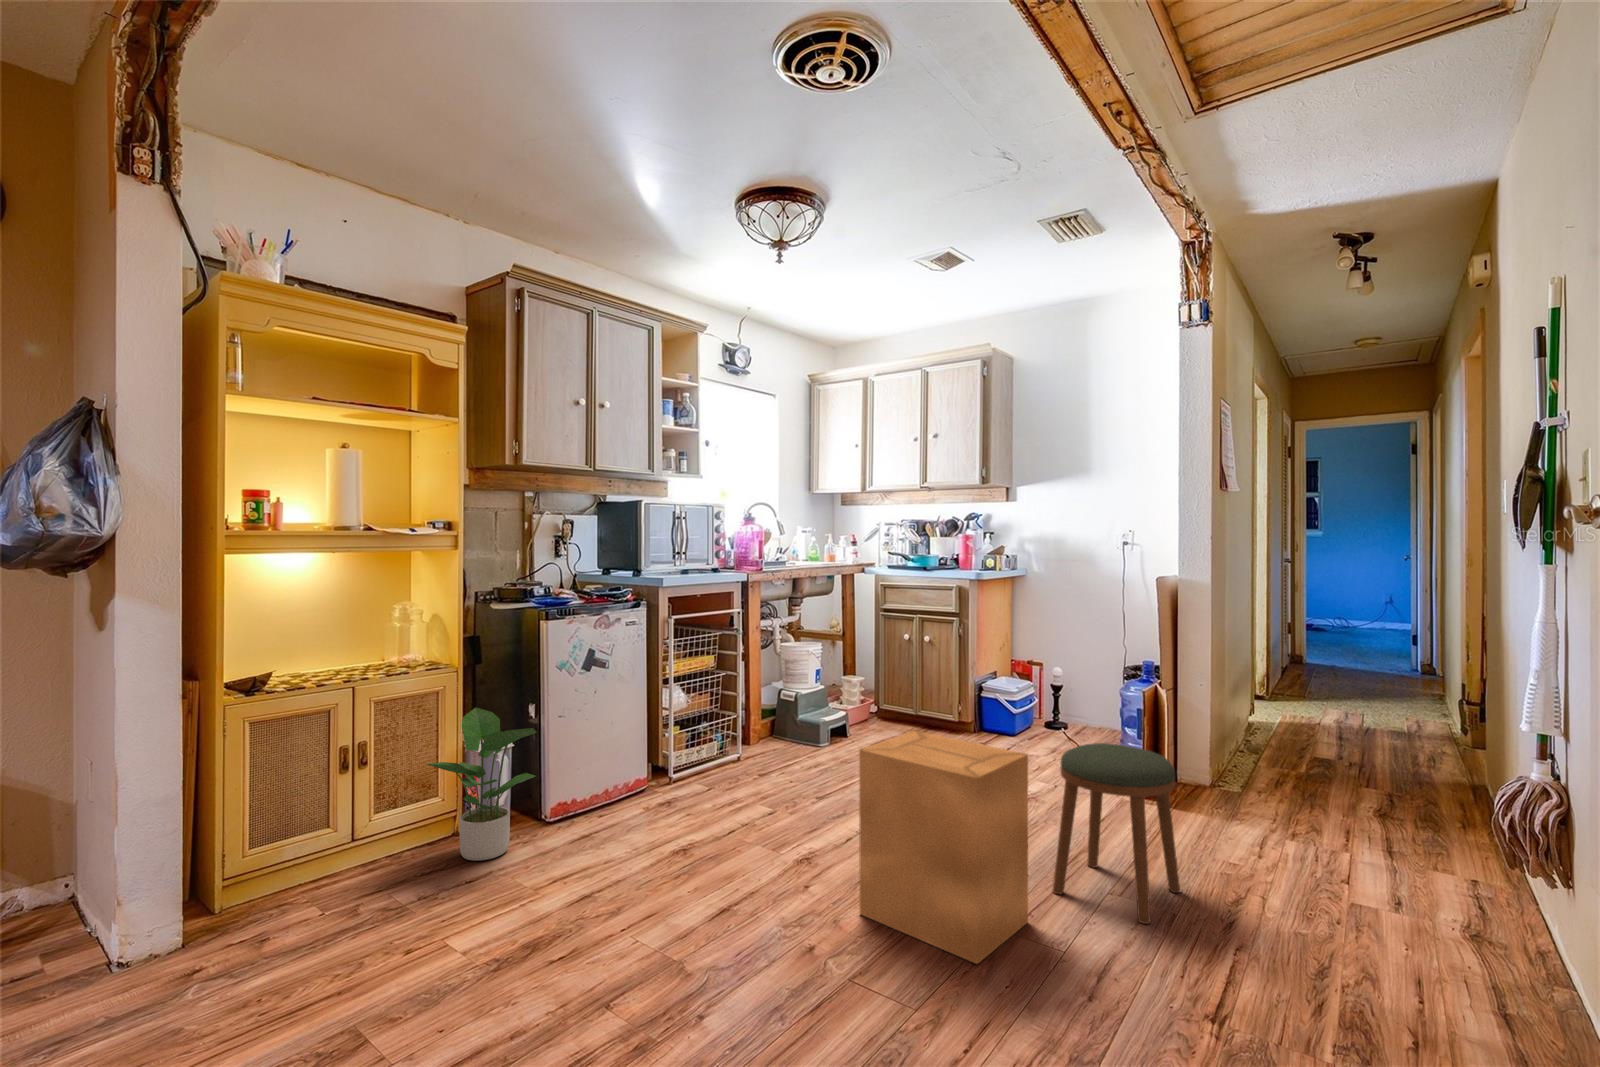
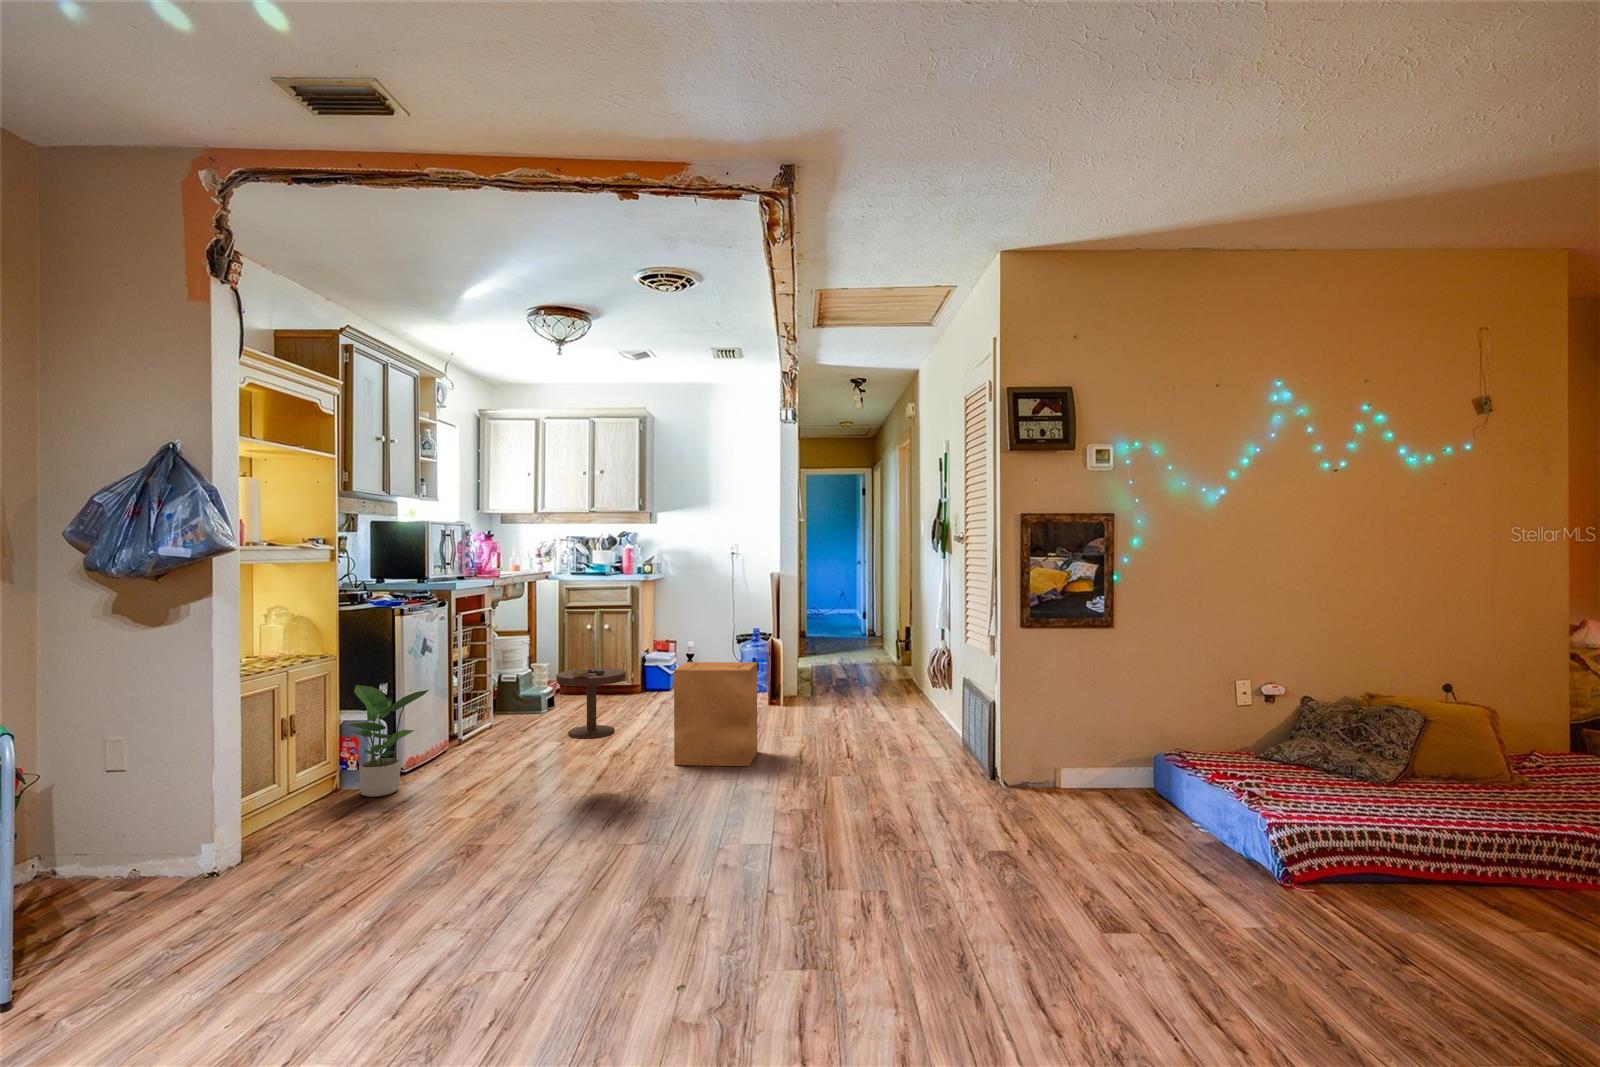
side table: none [616,732,730,949] -> present [556,668,626,739]
stool: present [1053,743,1180,924] -> none [758,660,814,743]

